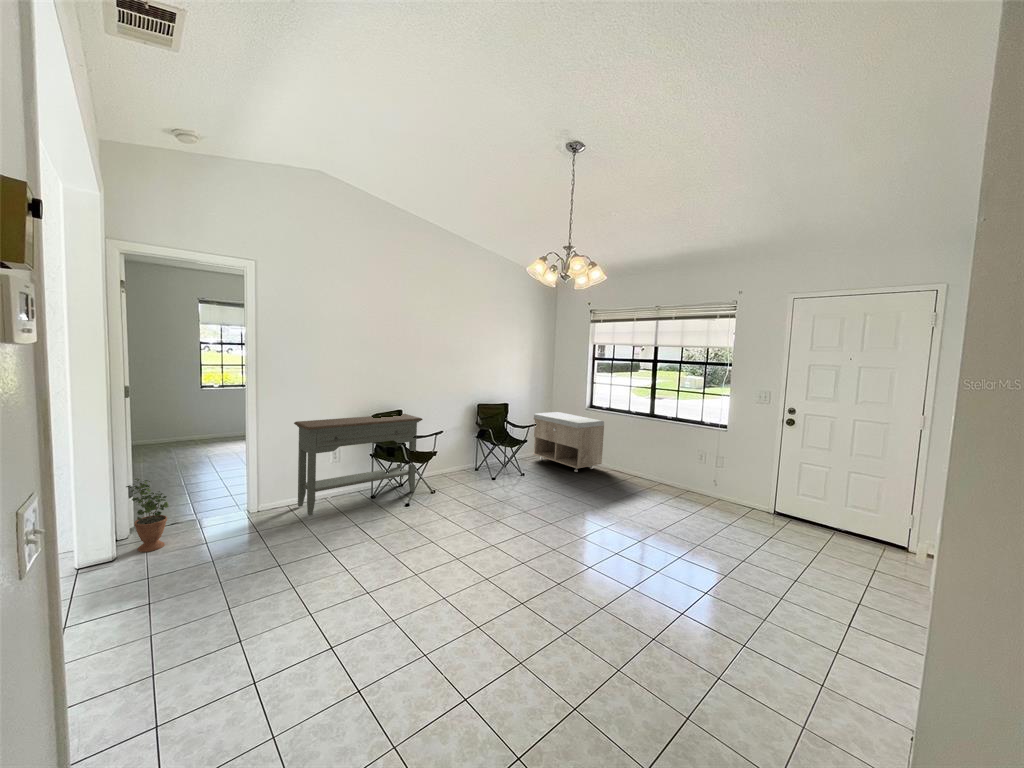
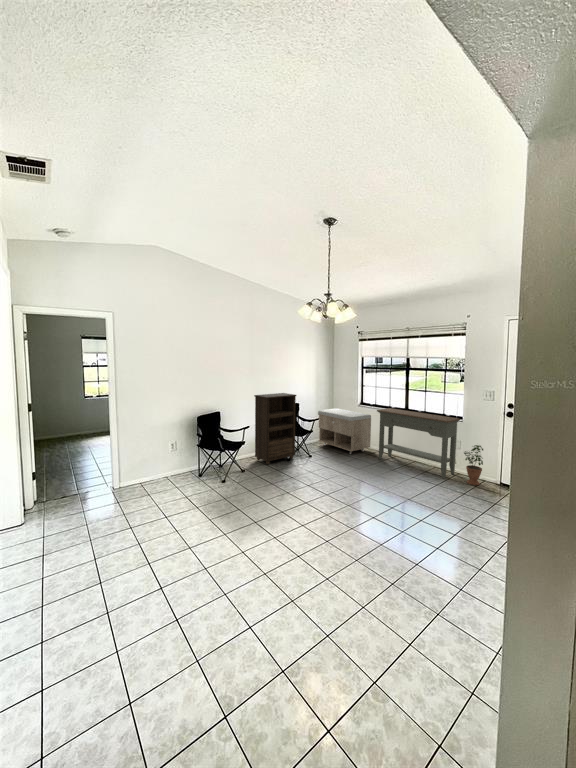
bookshelf: none [449,388,508,483] -> present [254,393,296,464]
console table: present [294,414,423,515] -> present [377,408,460,478]
potted plant: present [126,479,168,552] -> present [464,445,483,485]

